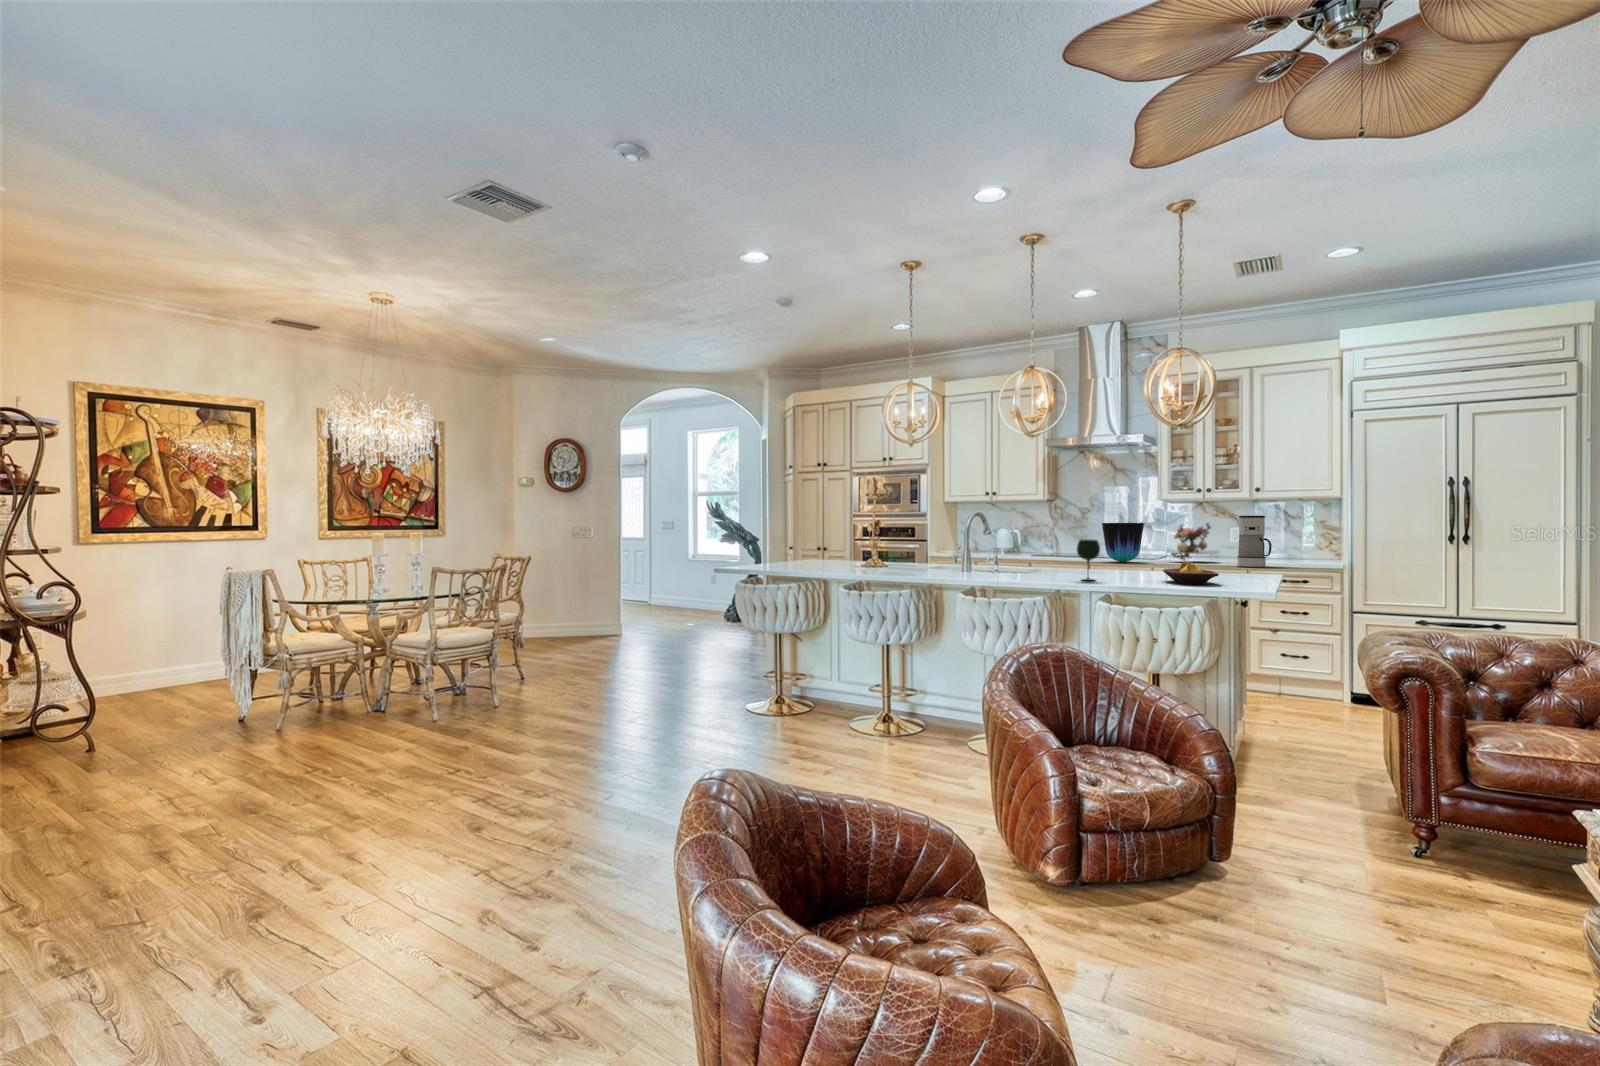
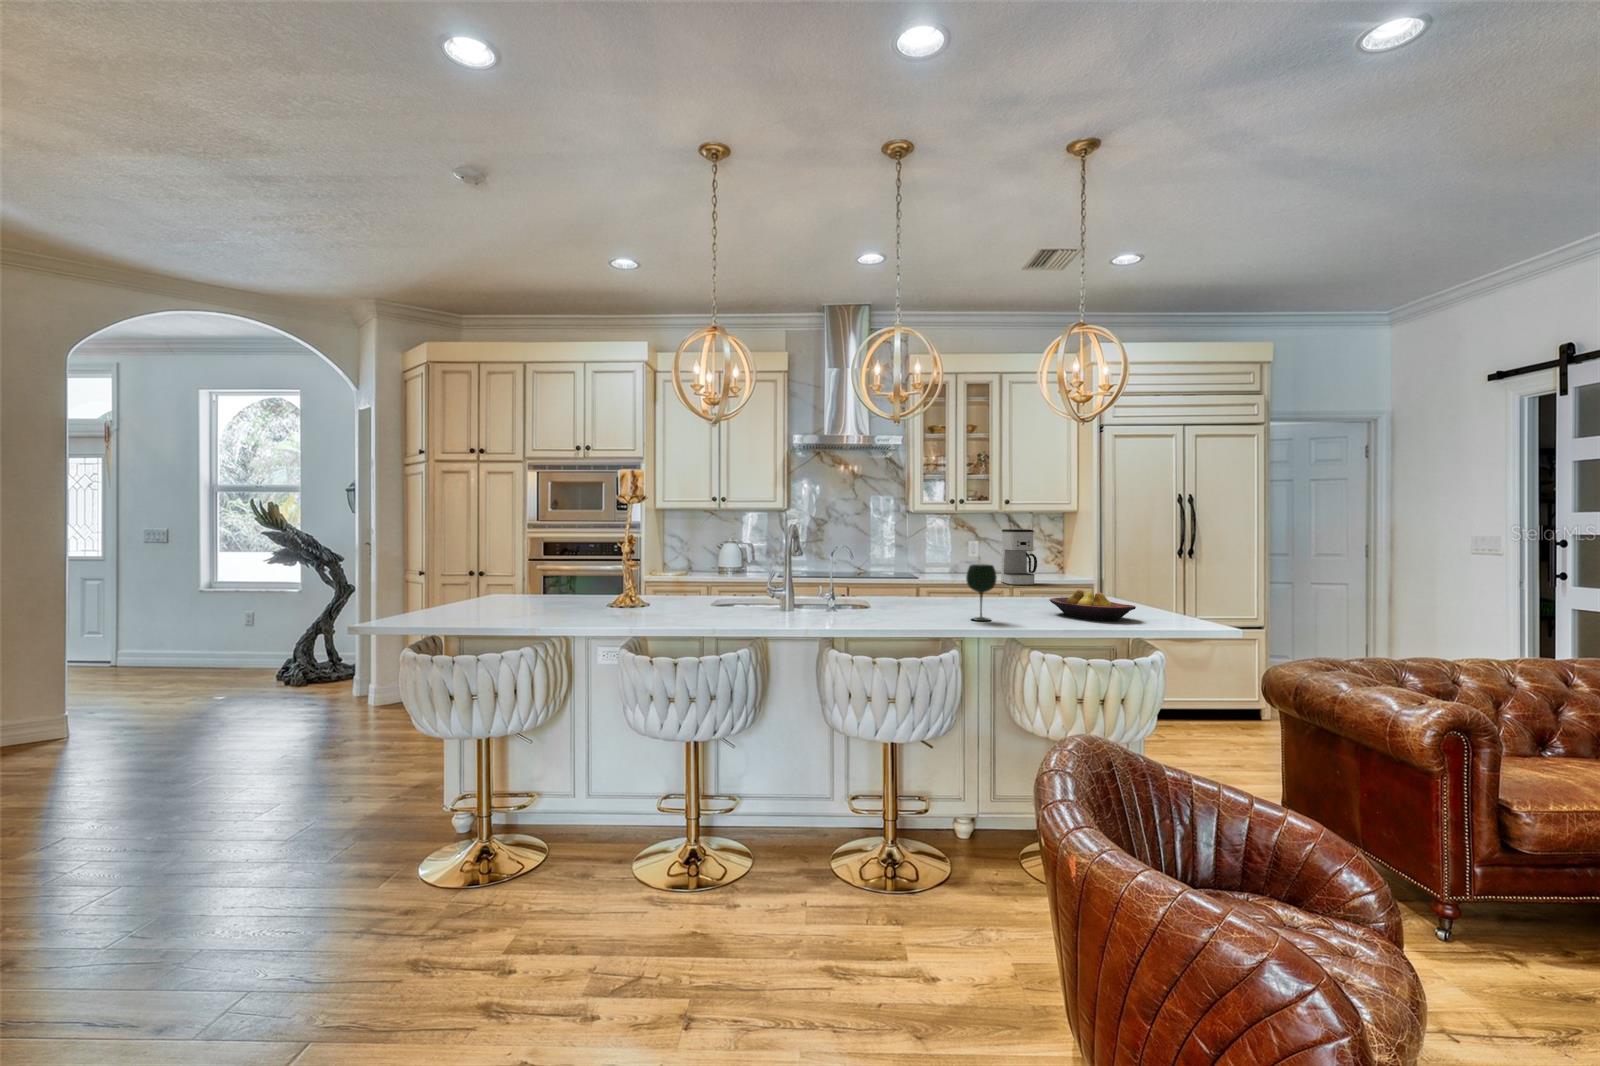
vase: present [1102,523,1144,562] -> none [859,536,903,581]
flower arrangement: present [1170,523,1213,560] -> none [918,535,970,579]

